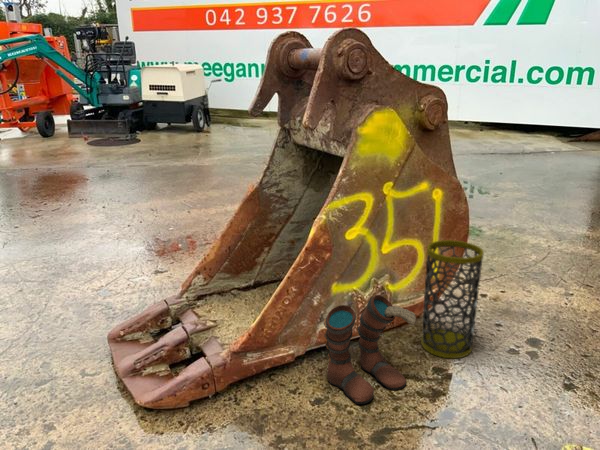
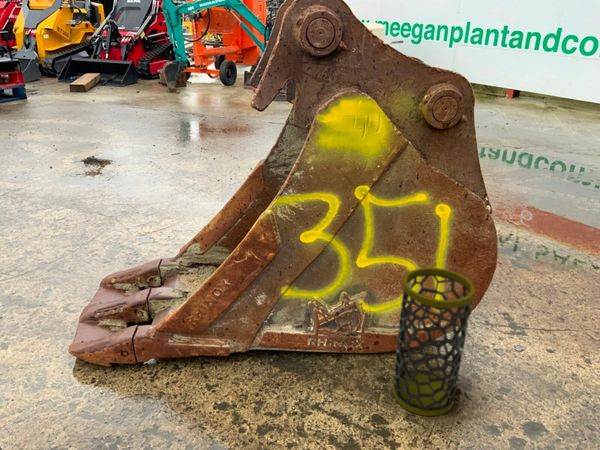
boots: present [324,295,416,404] -> none [252,313,359,425]

